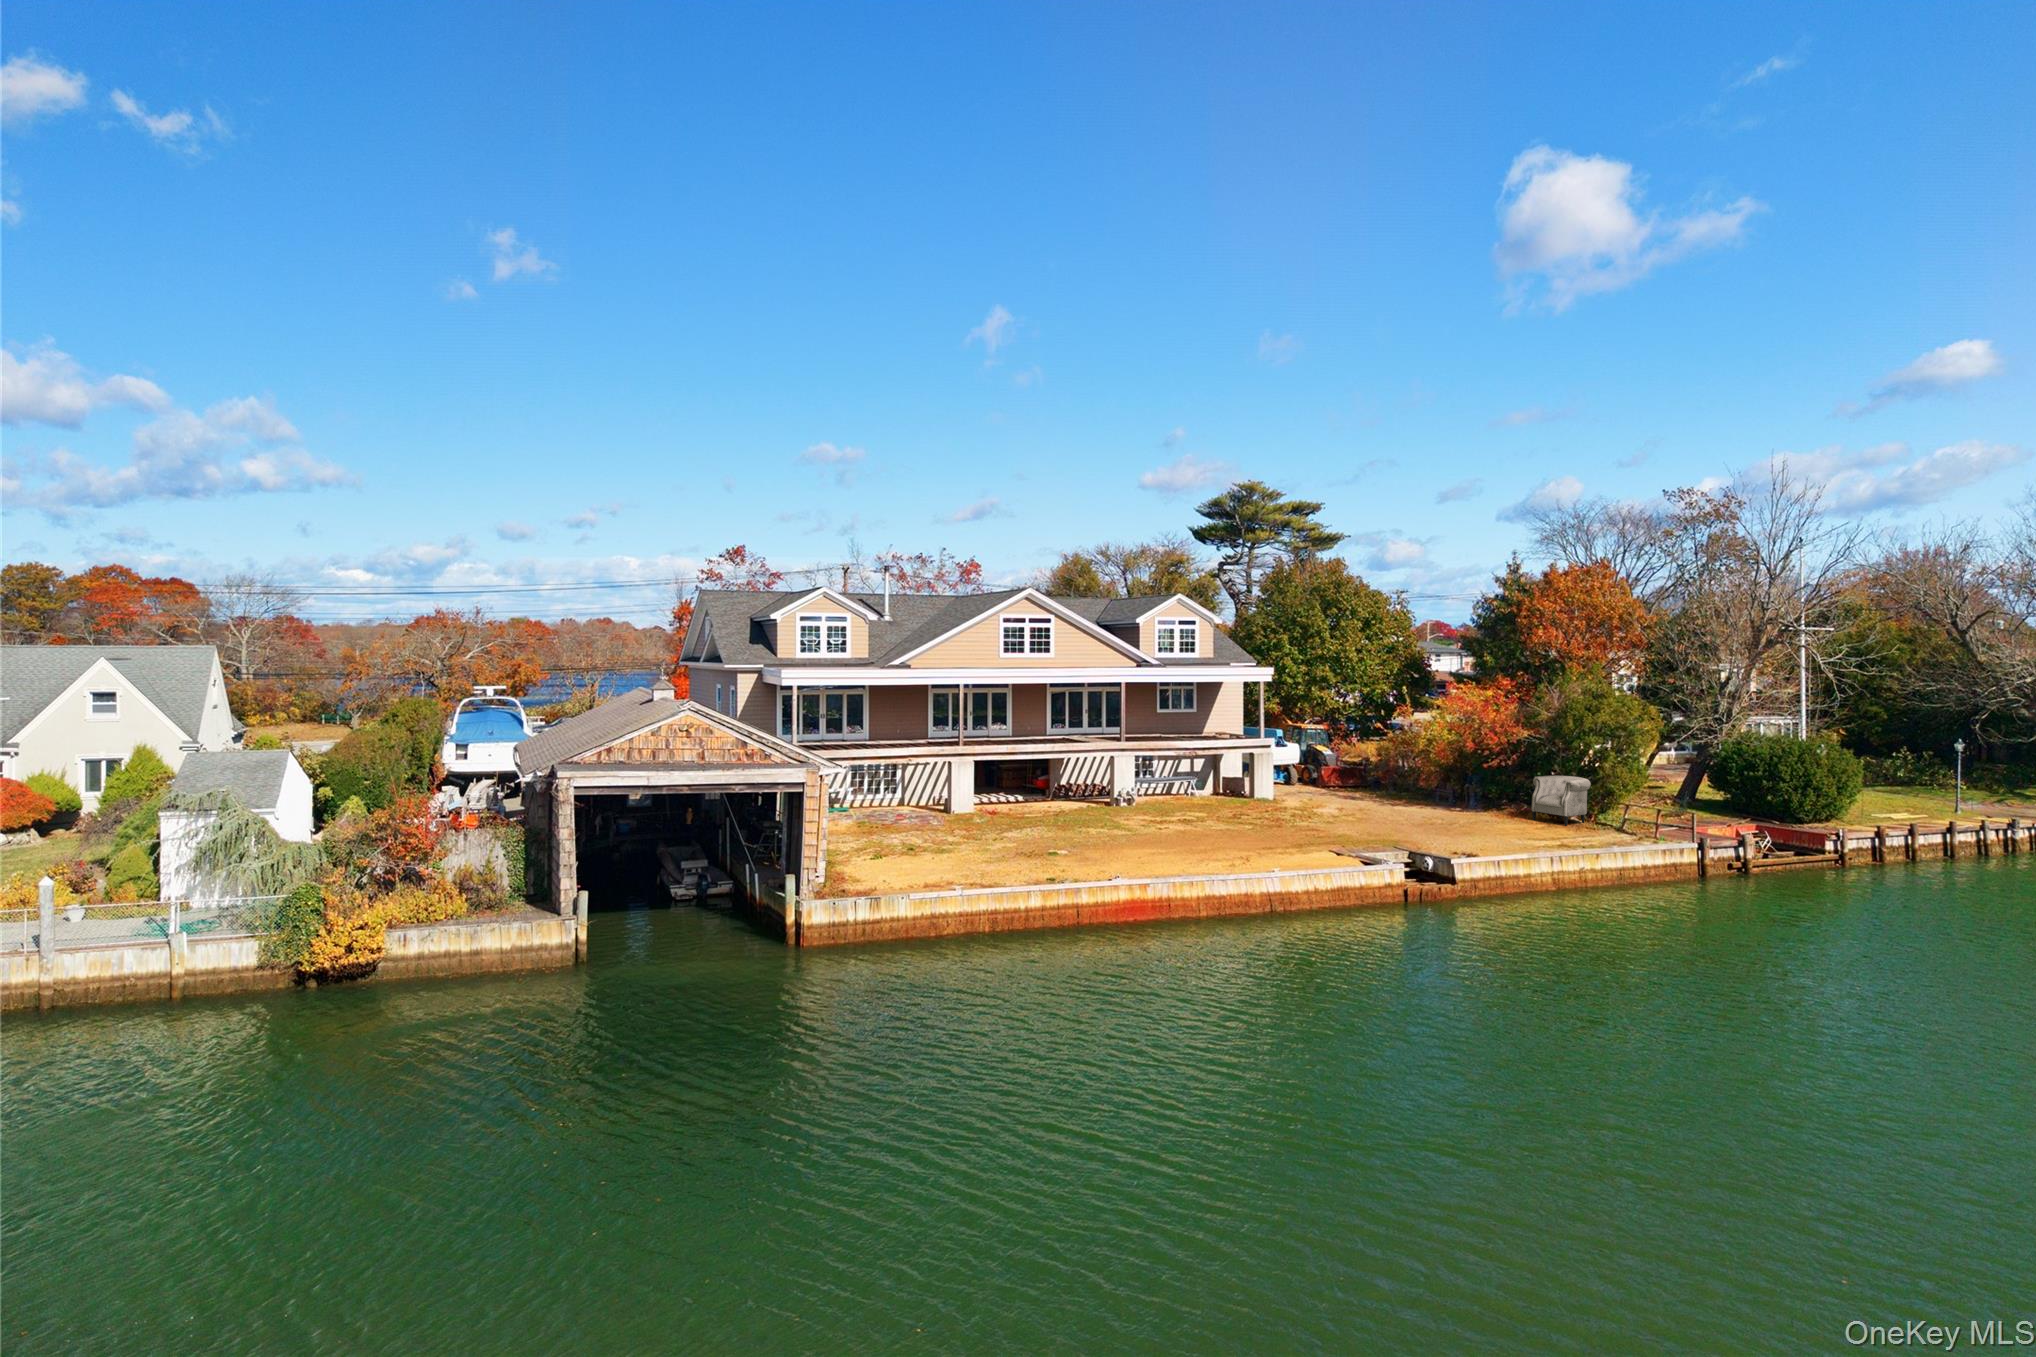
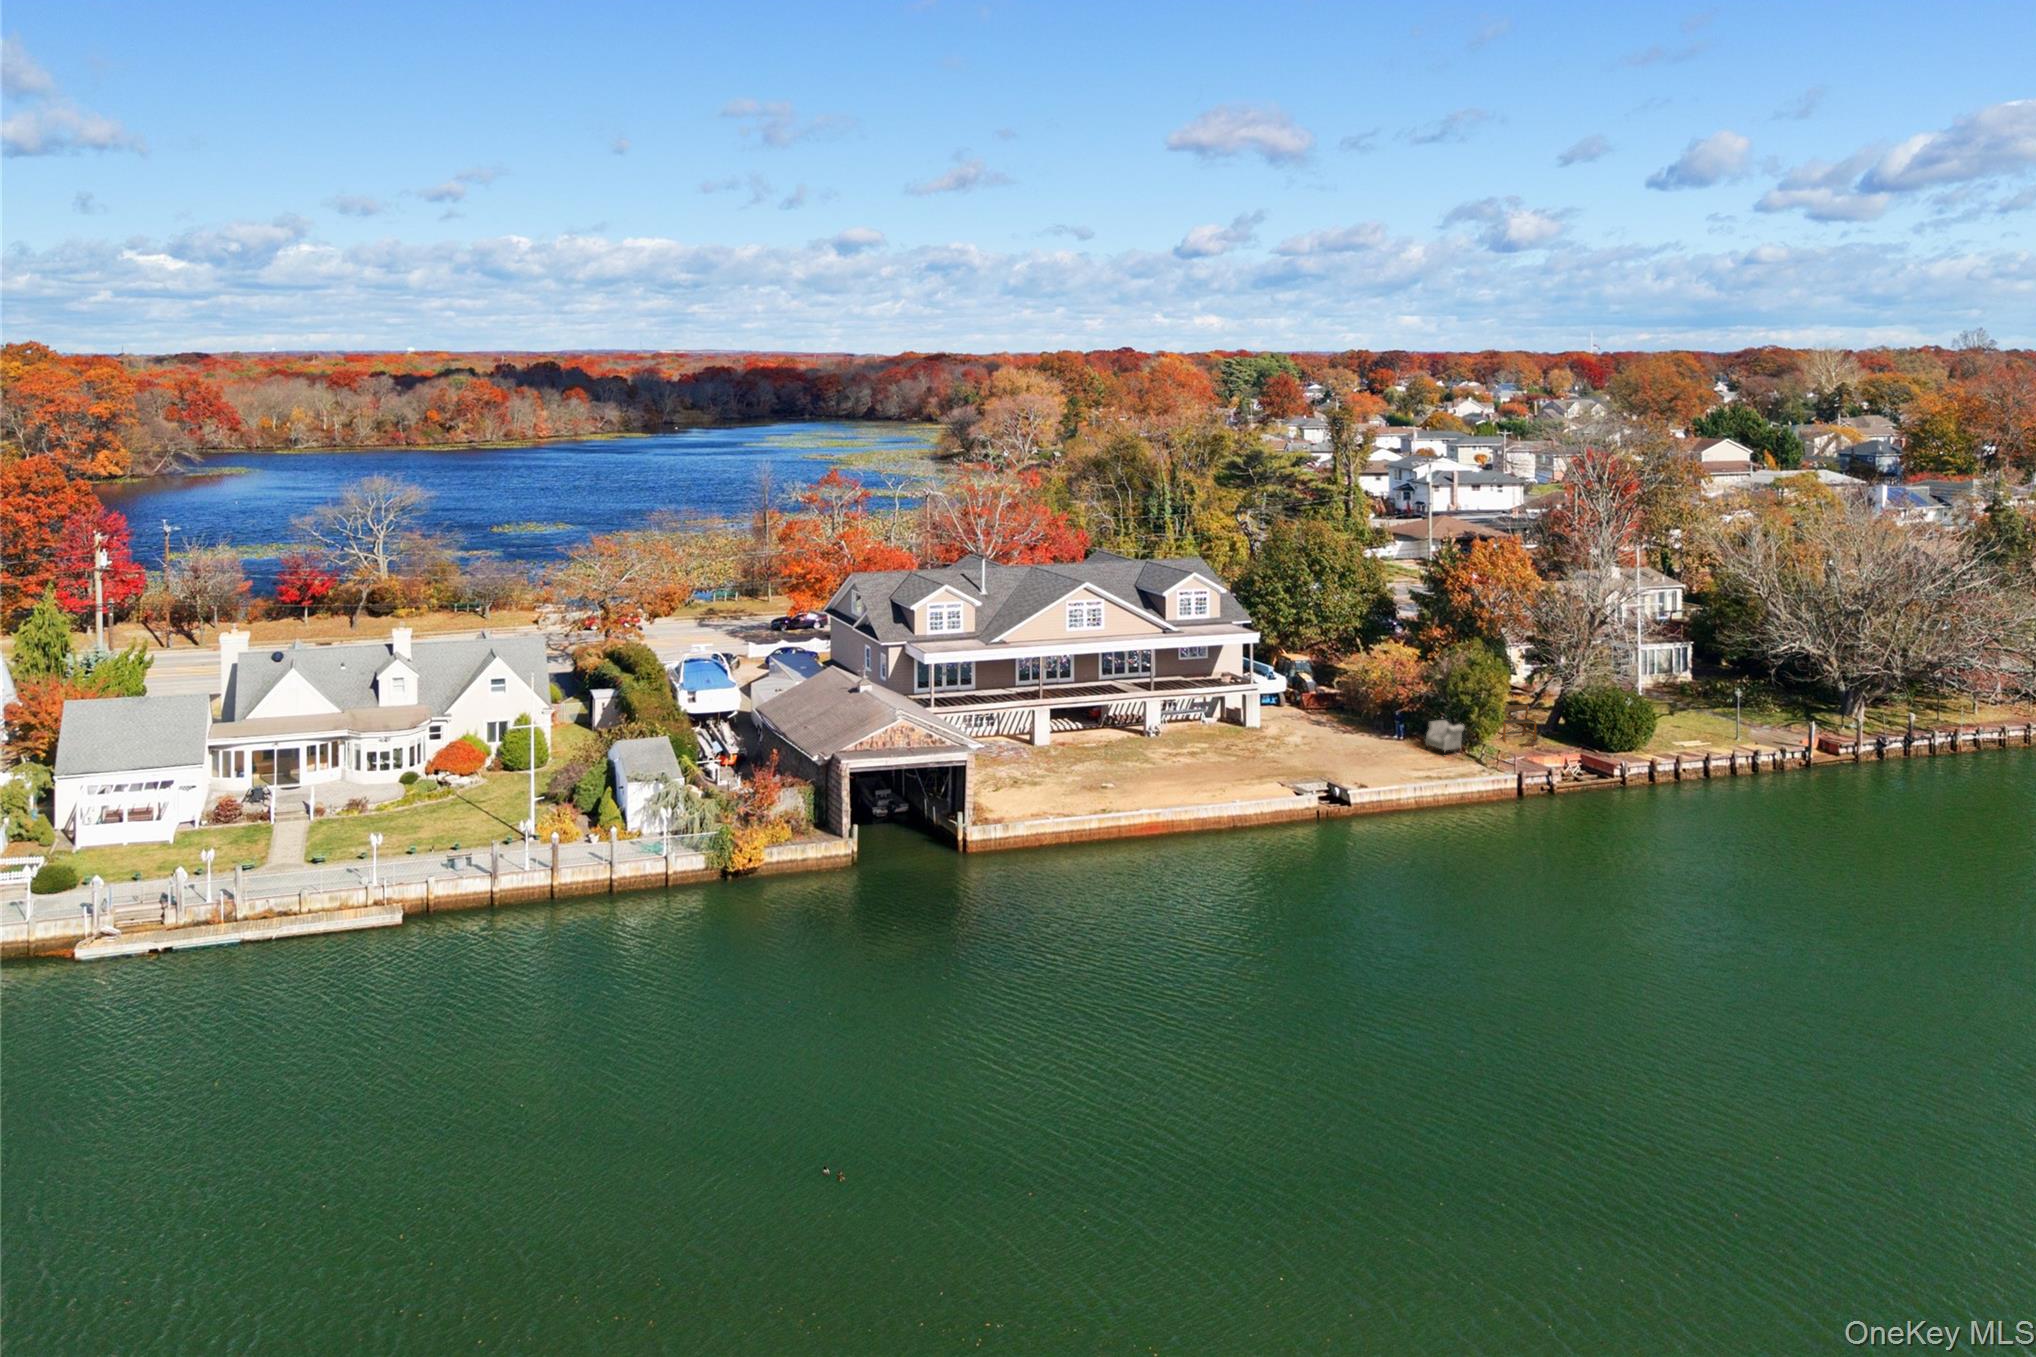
bench: none [1618,762,1681,813] -> present [1498,704,1536,742]

